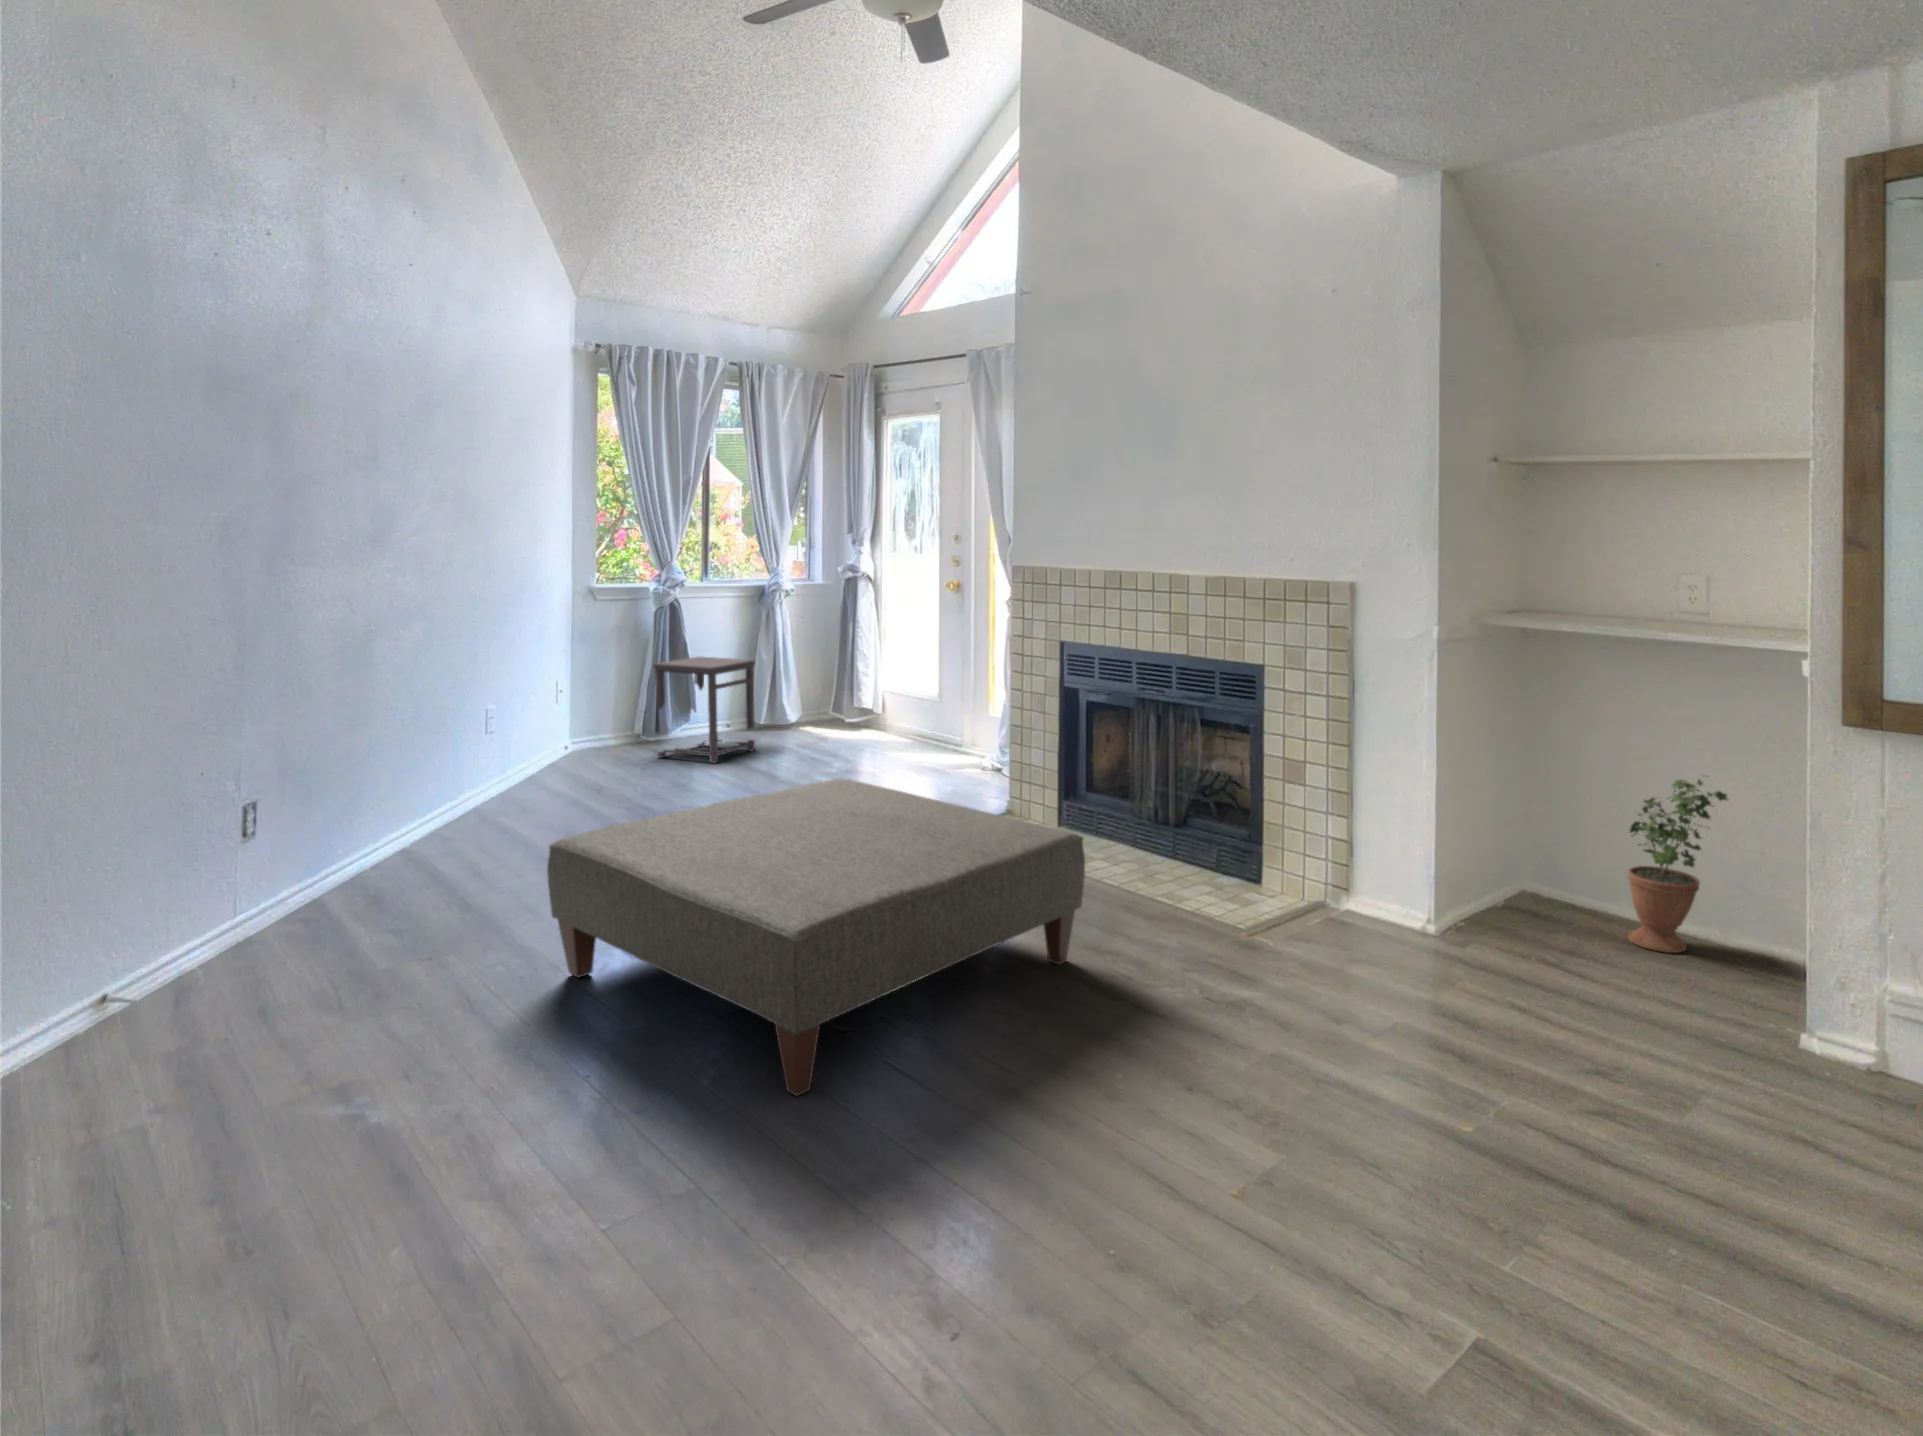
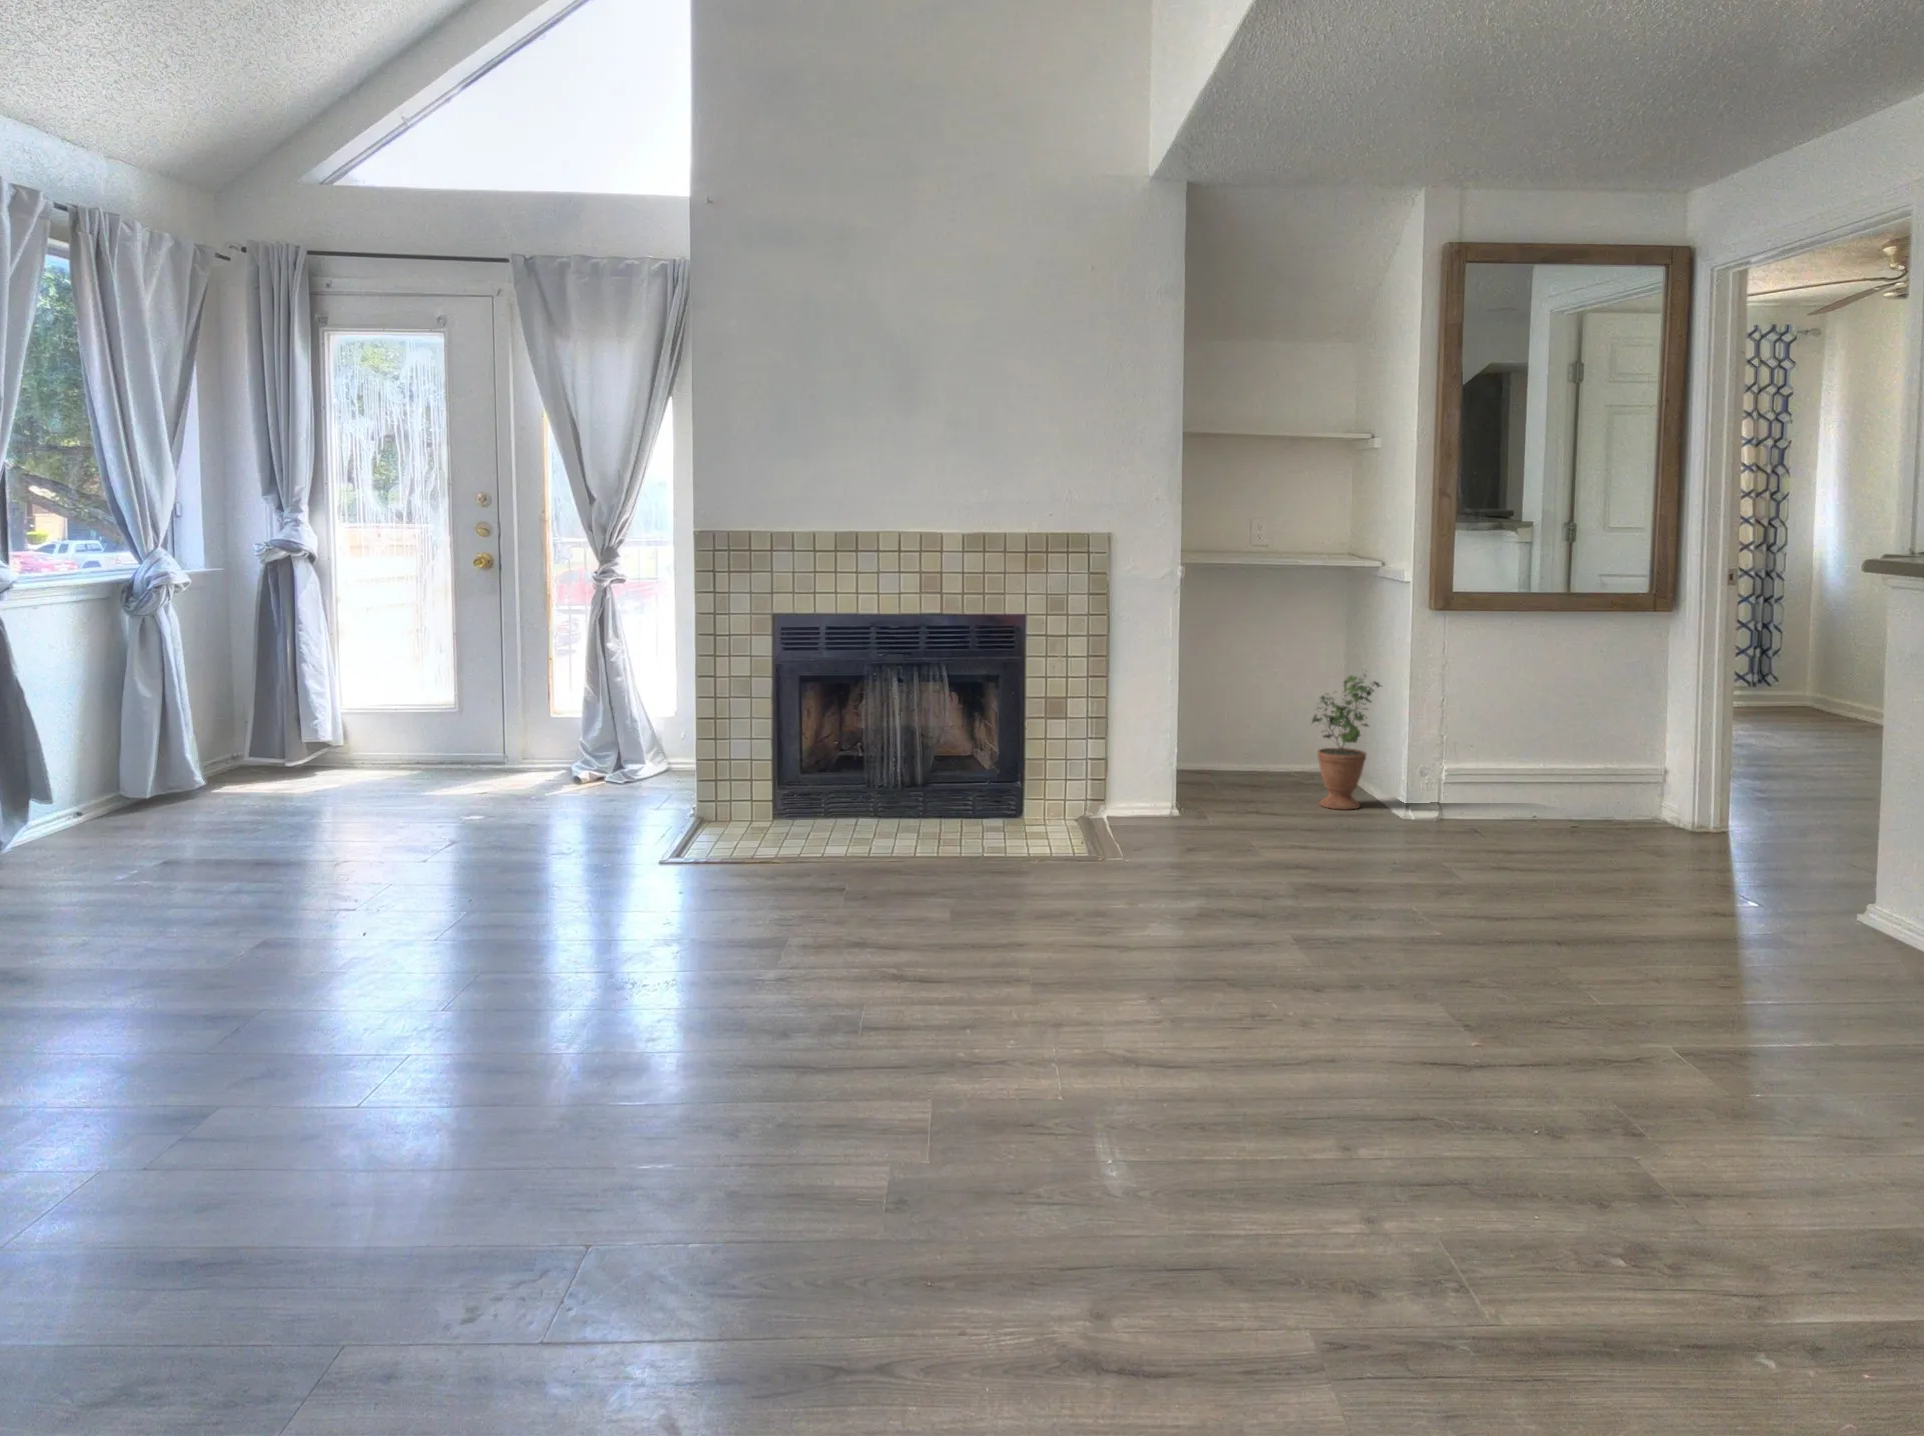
side table: present [654,657,755,763] -> none [47,677,203,841]
ottoman: present [547,779,1085,1096] -> none [583,774,1073,1029]

